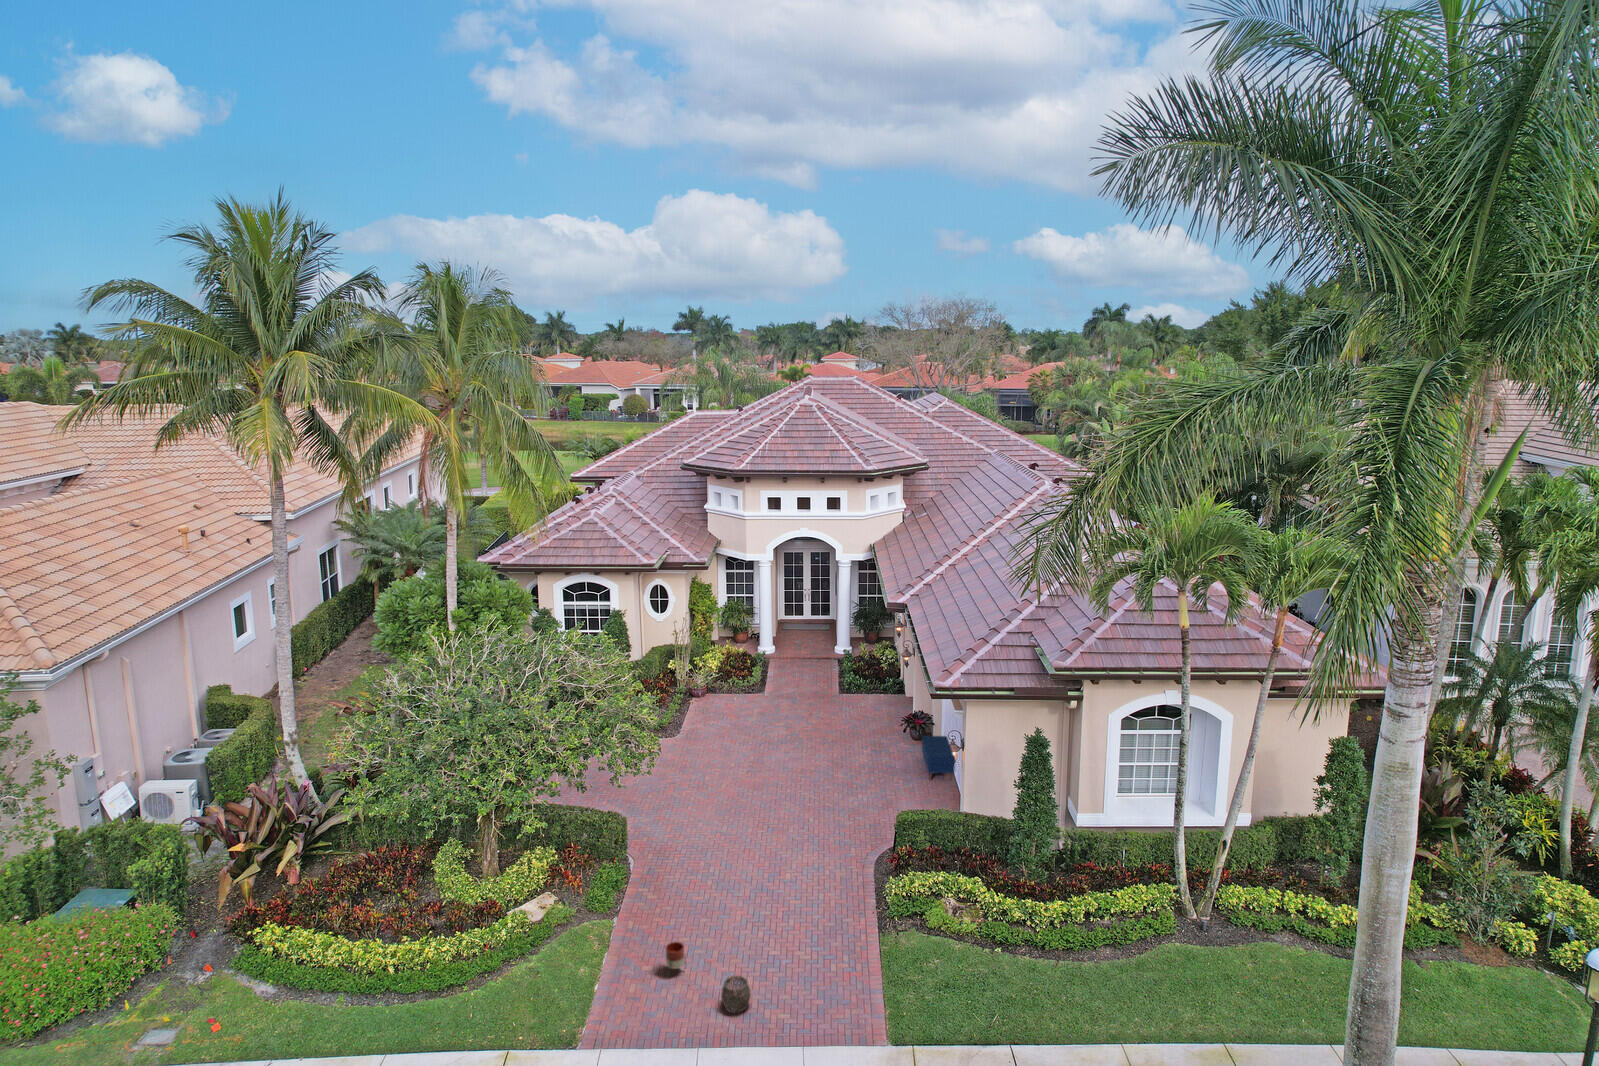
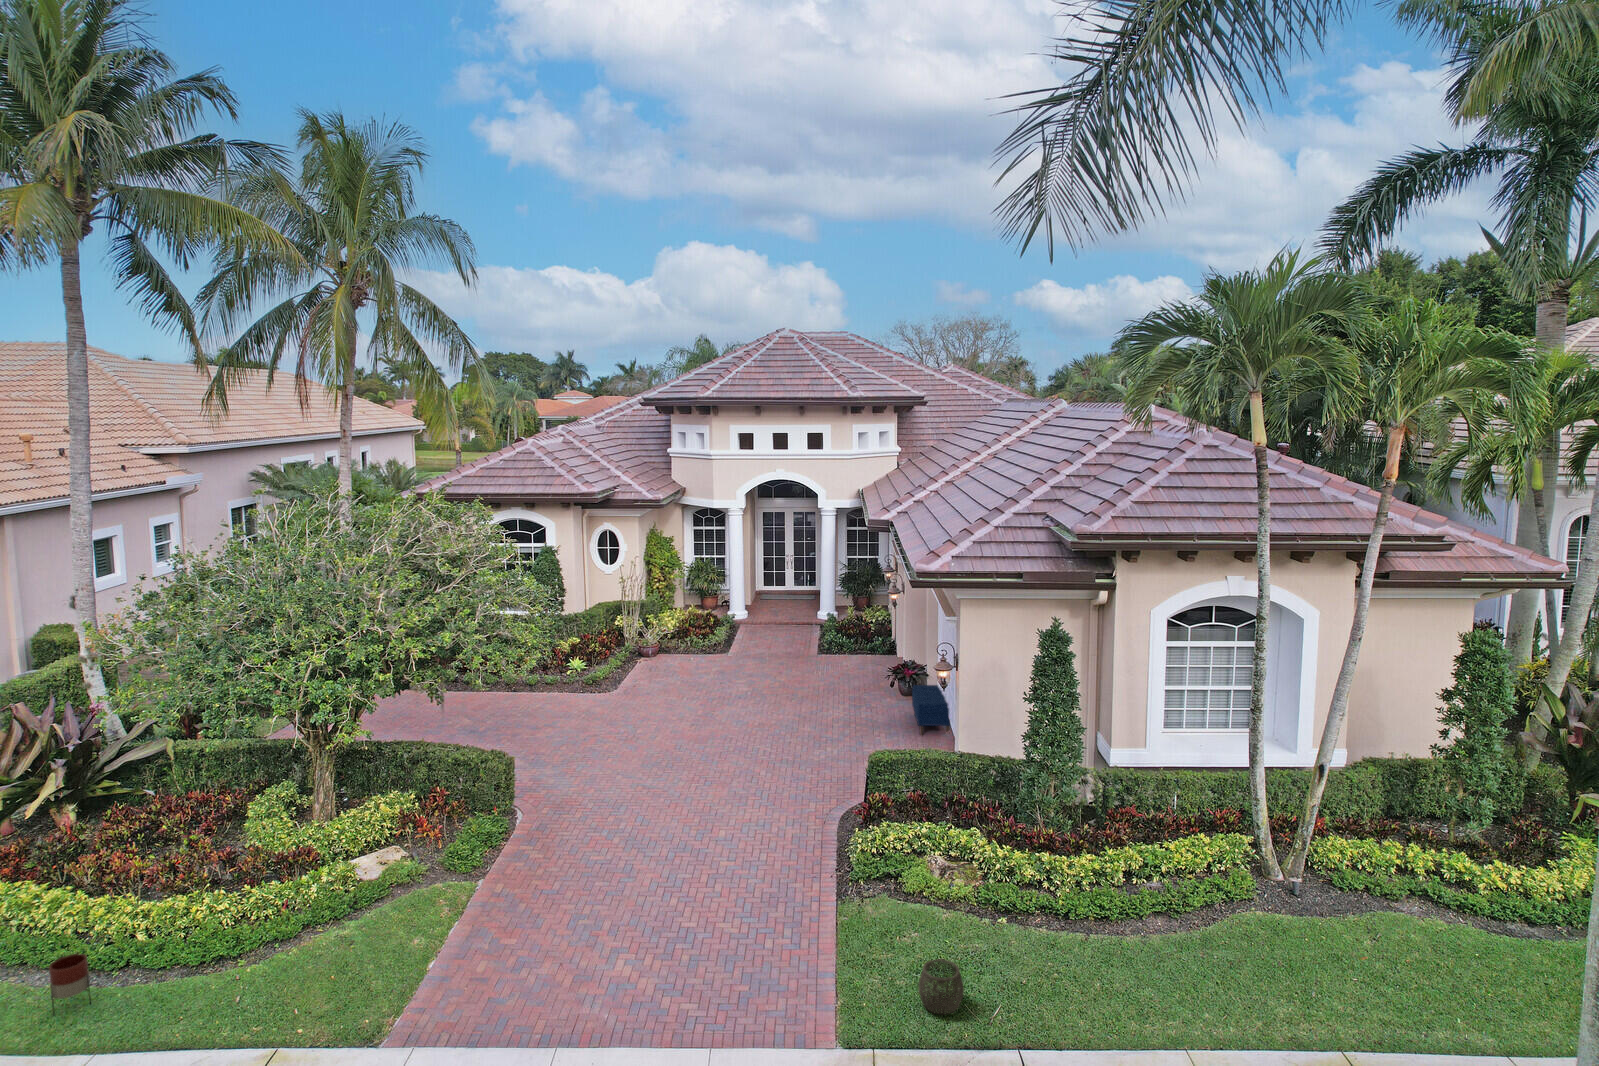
planter: present [666,942,686,969] -> present [49,954,91,1014]
woven basket: present [721,976,751,1012] -> present [918,959,964,1015]

